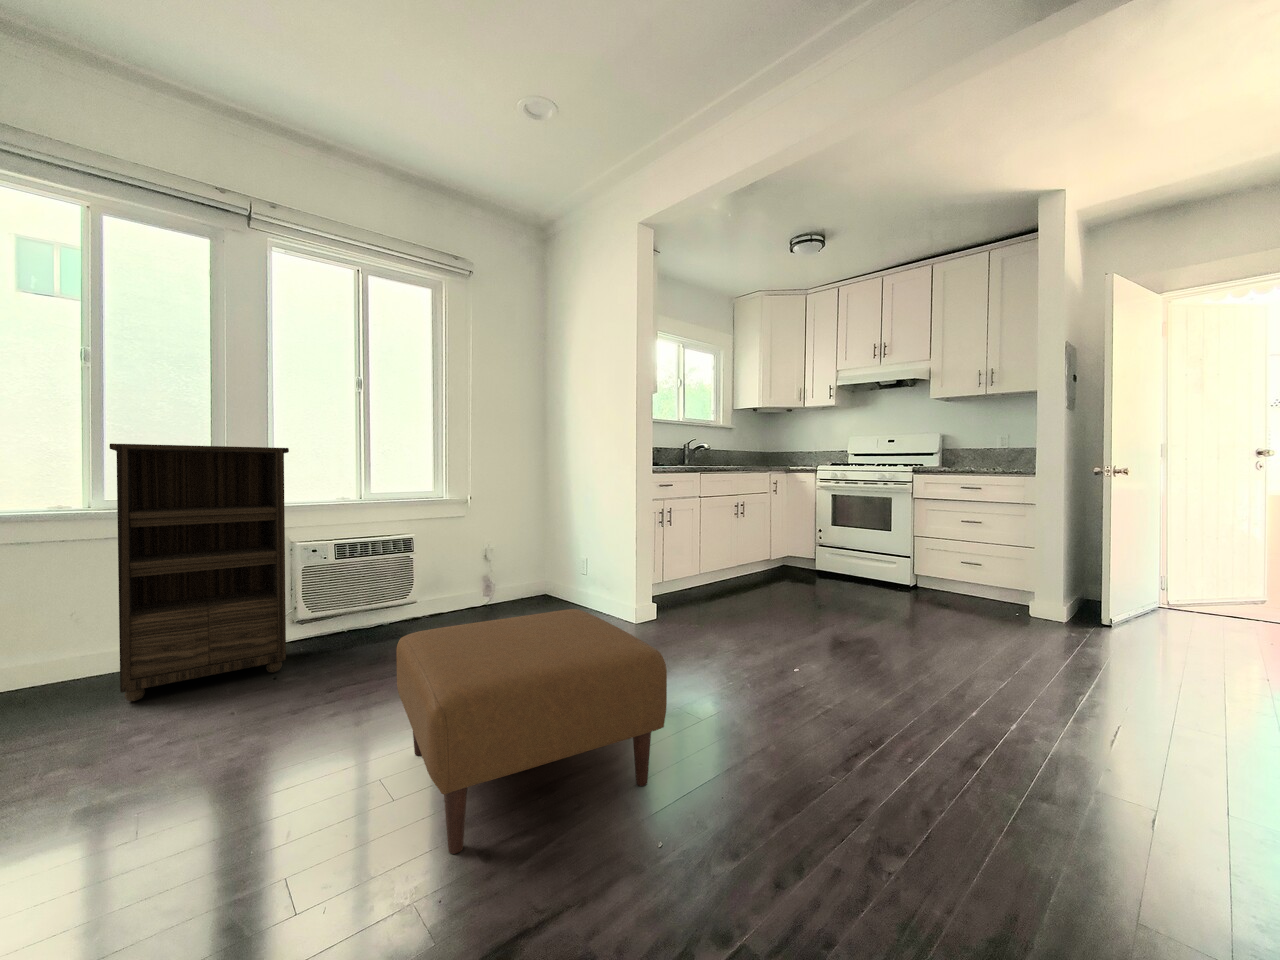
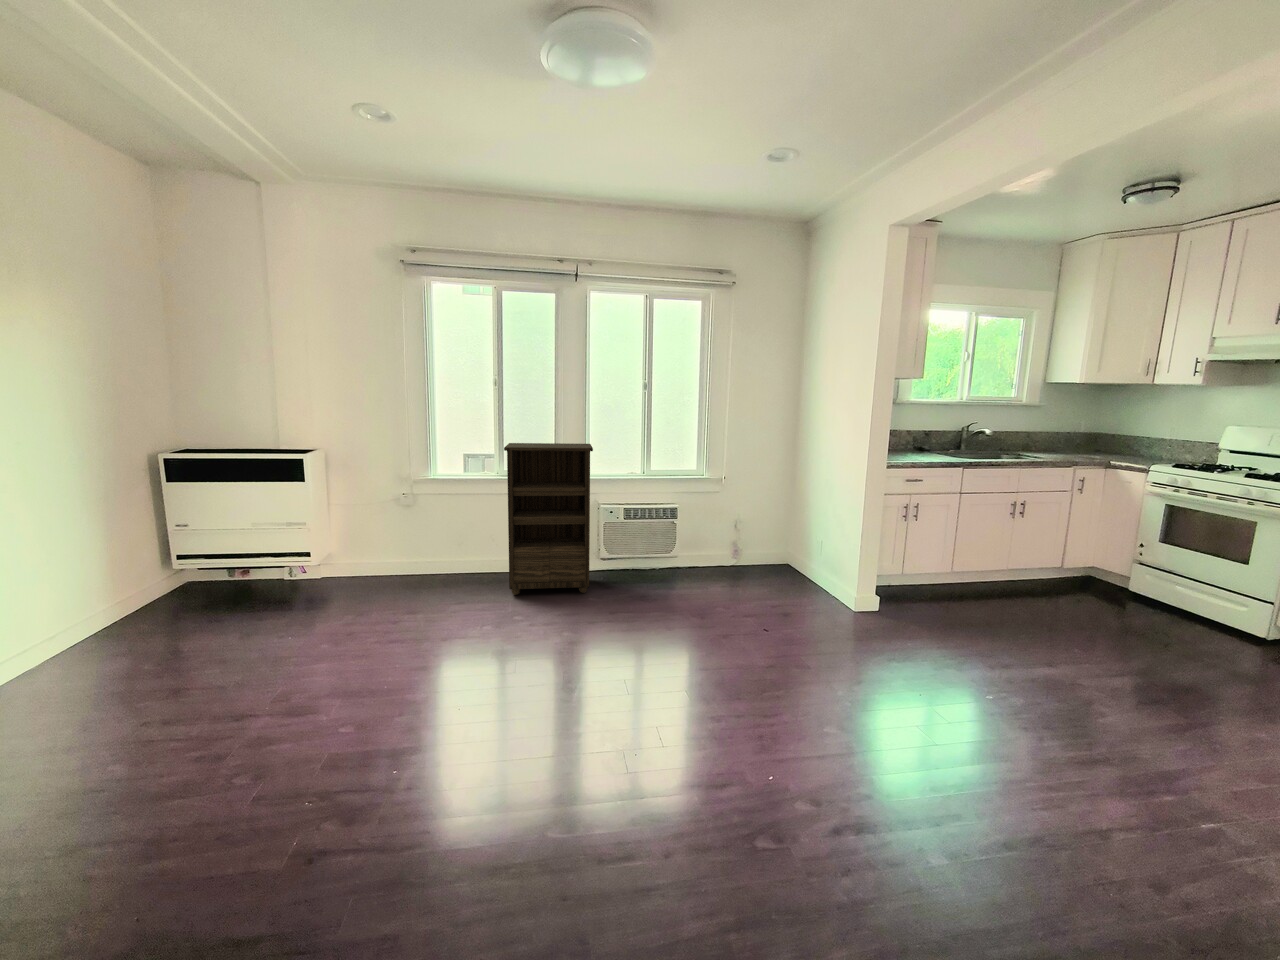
ottoman: present [397,609,667,854] -> none [626,598,796,746]

